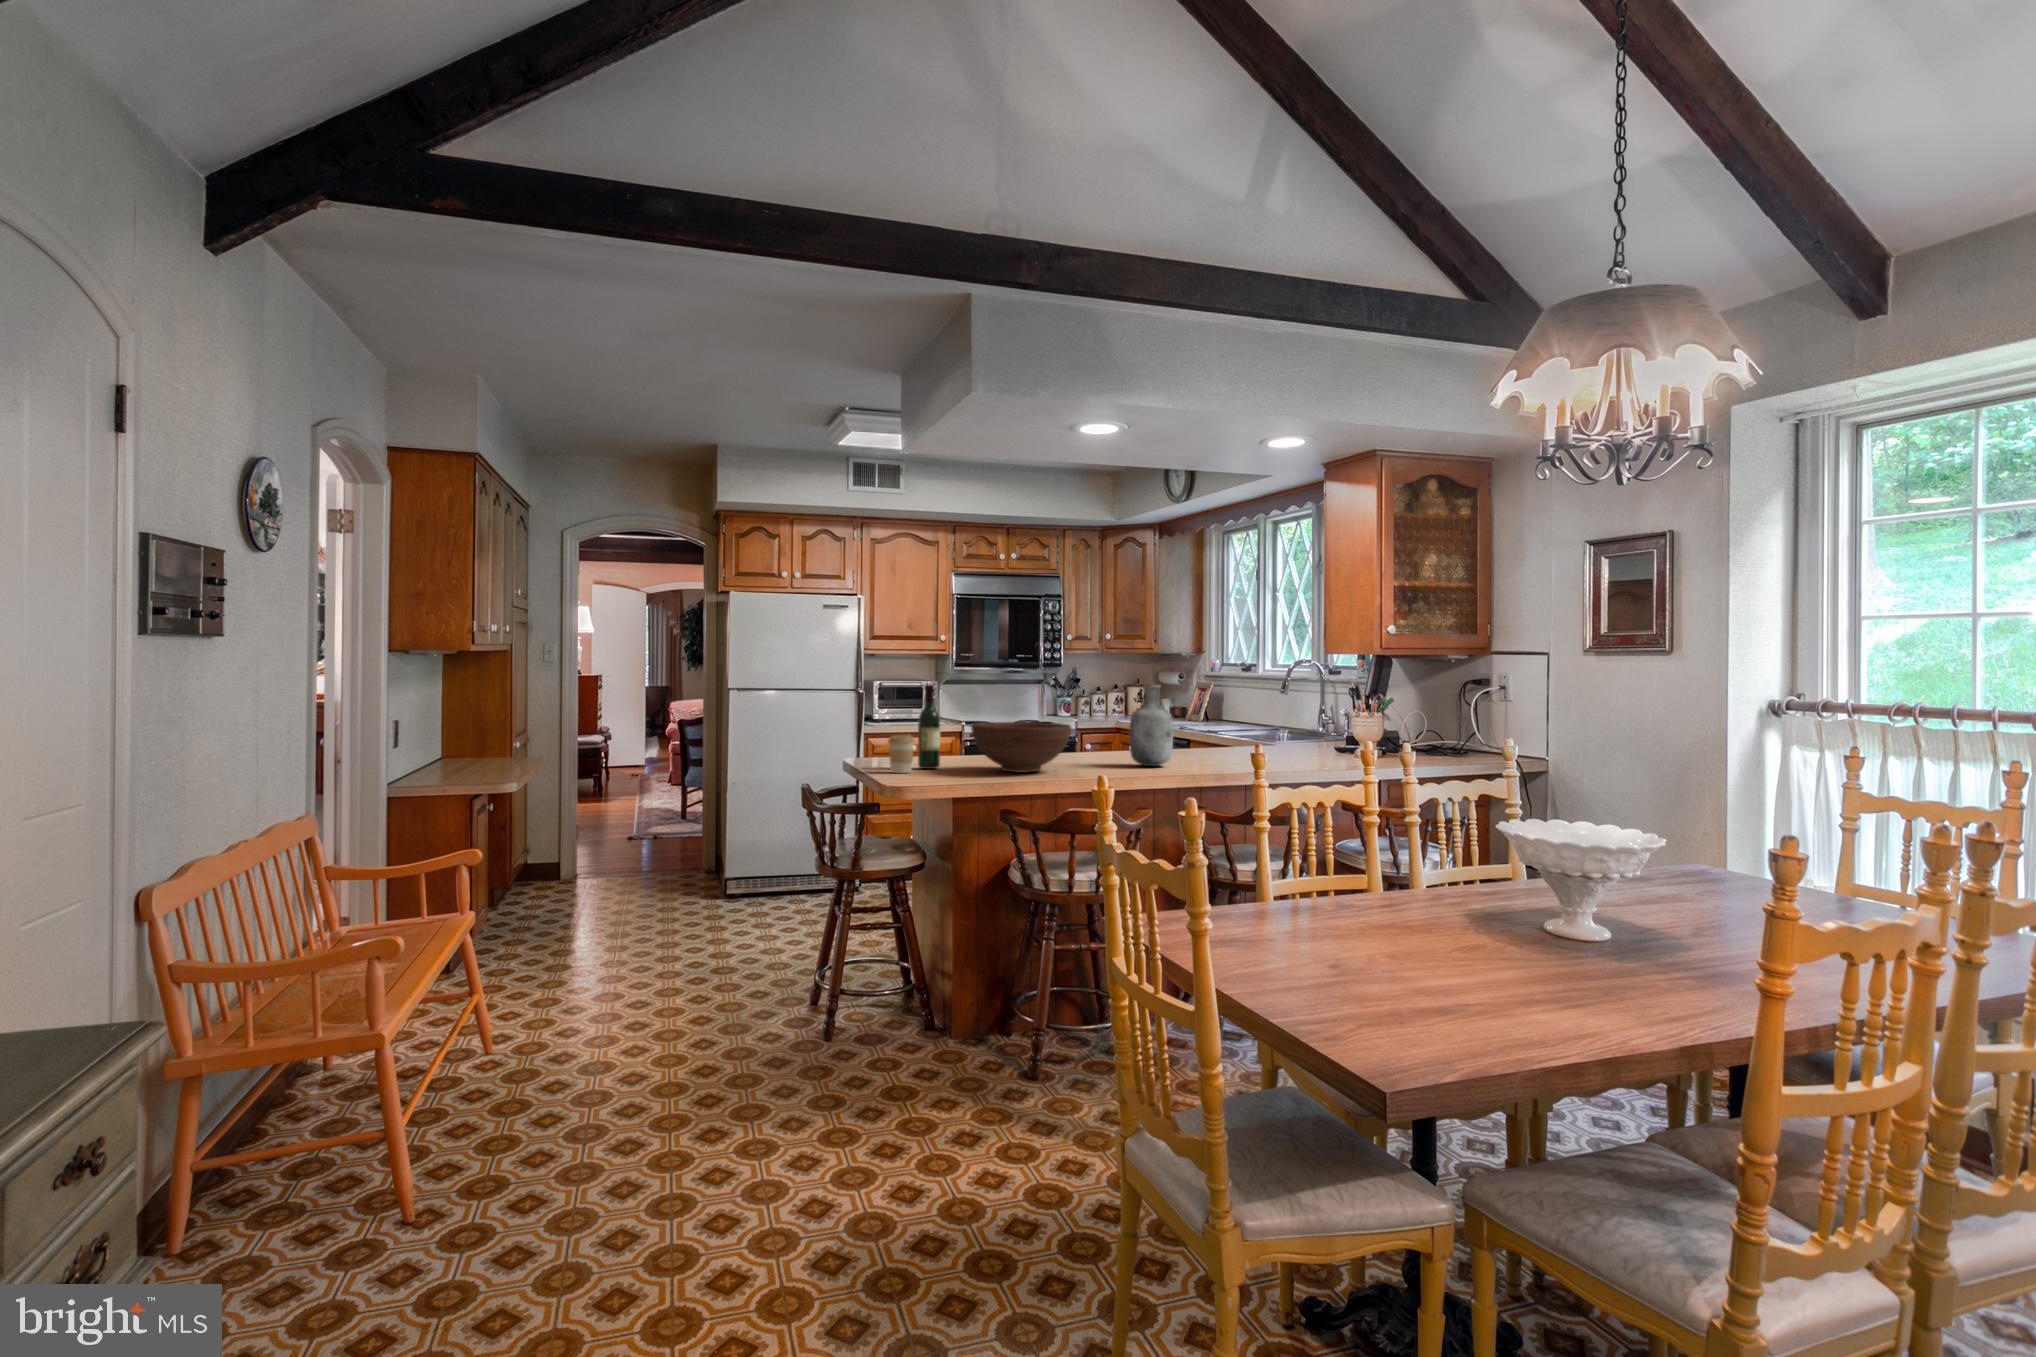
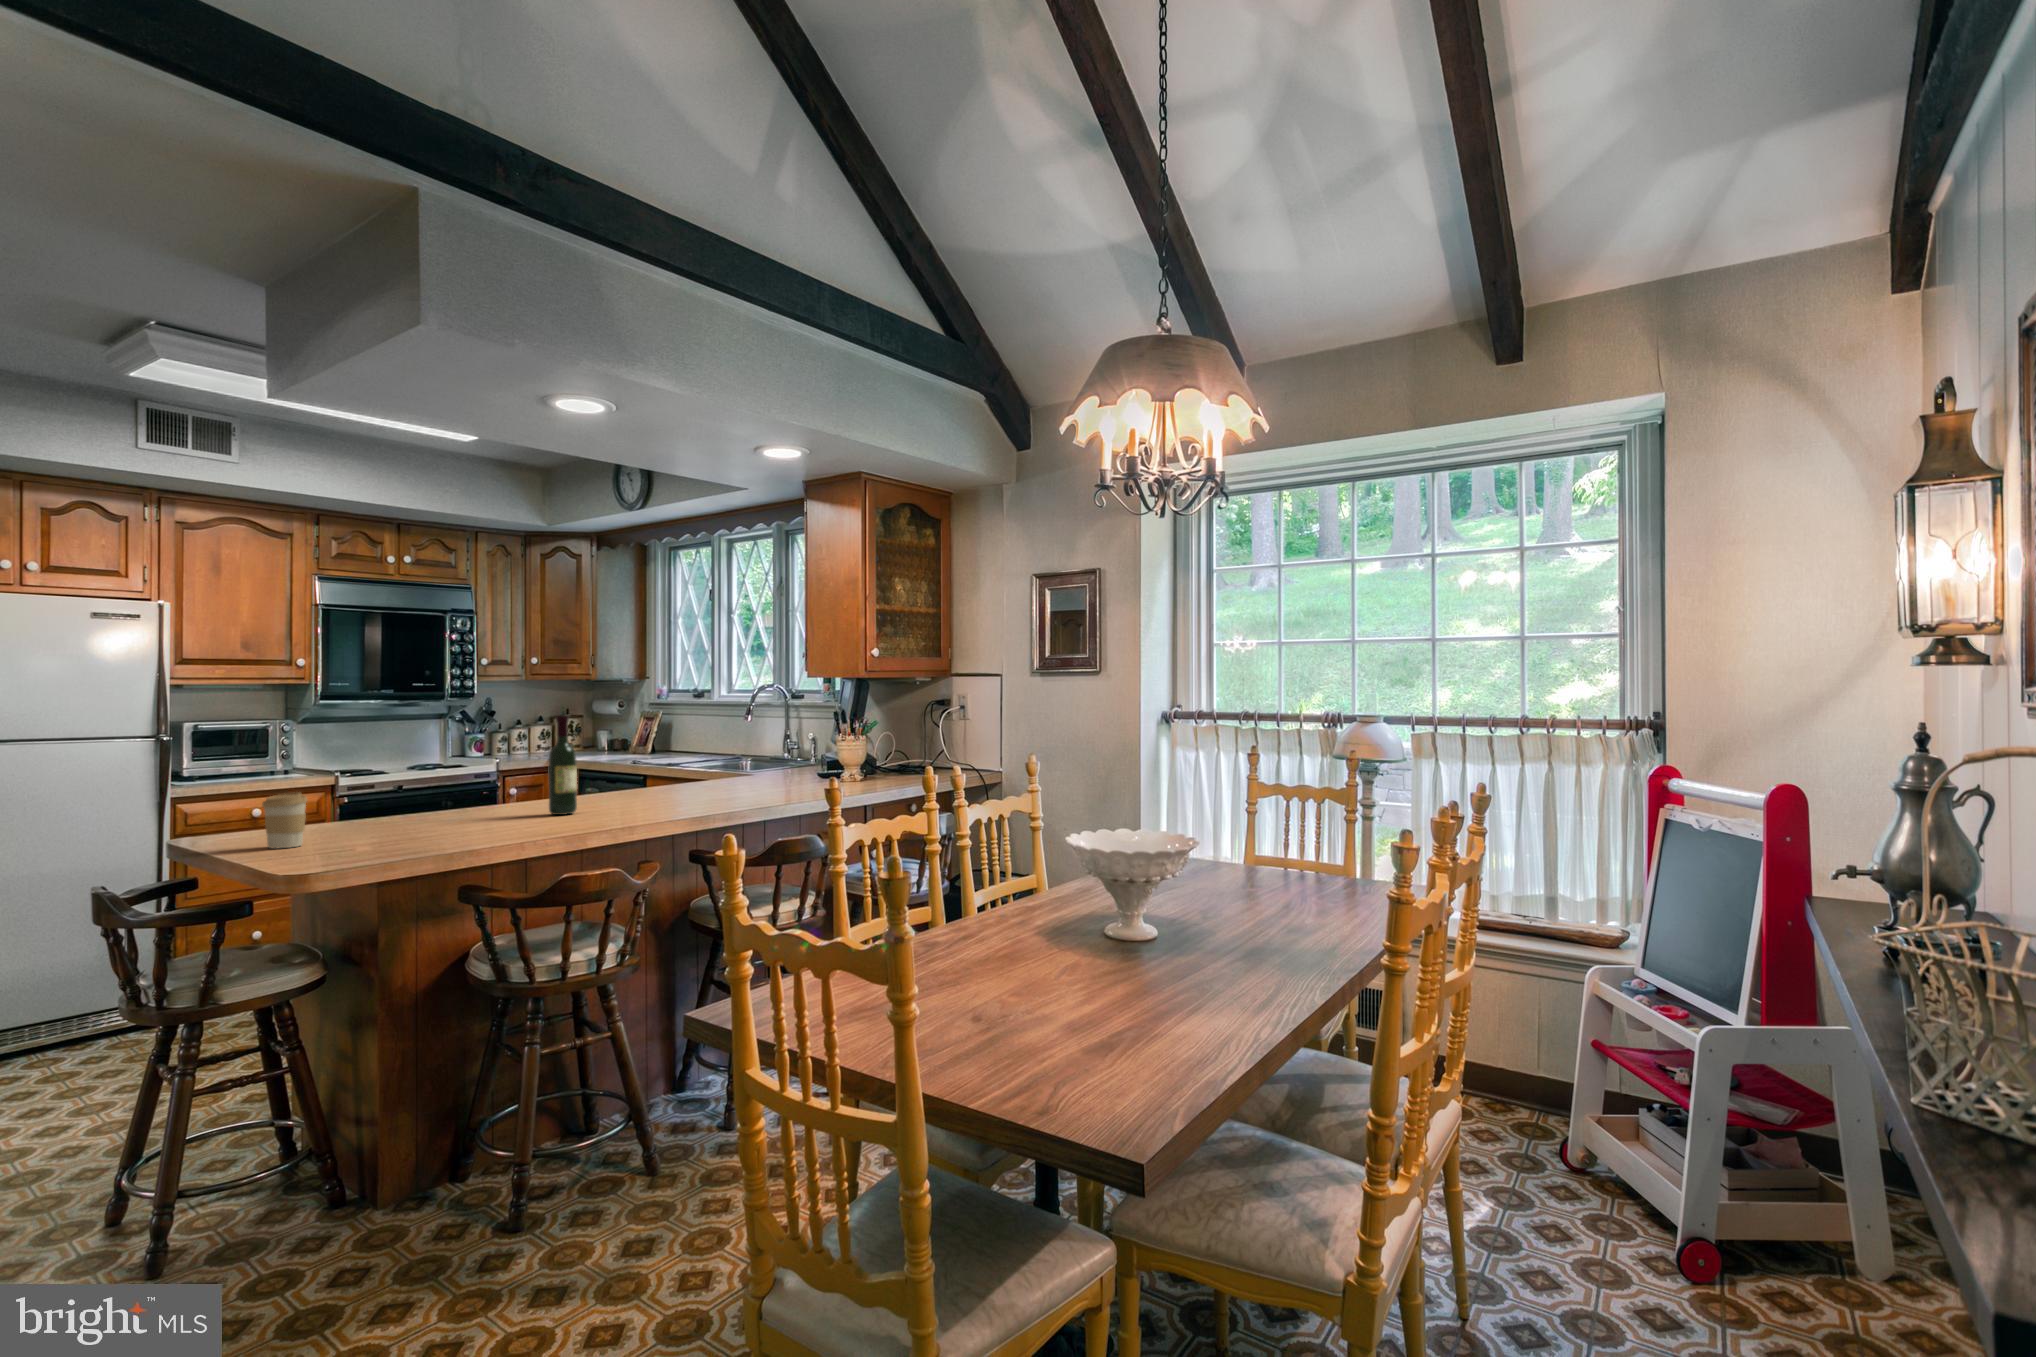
wine bottle: present [918,685,940,769] -> present [548,716,577,815]
vase: present [1130,685,1173,766] -> none [610,714,664,810]
fruit bowl: present [971,722,1071,772] -> none [397,765,542,832]

